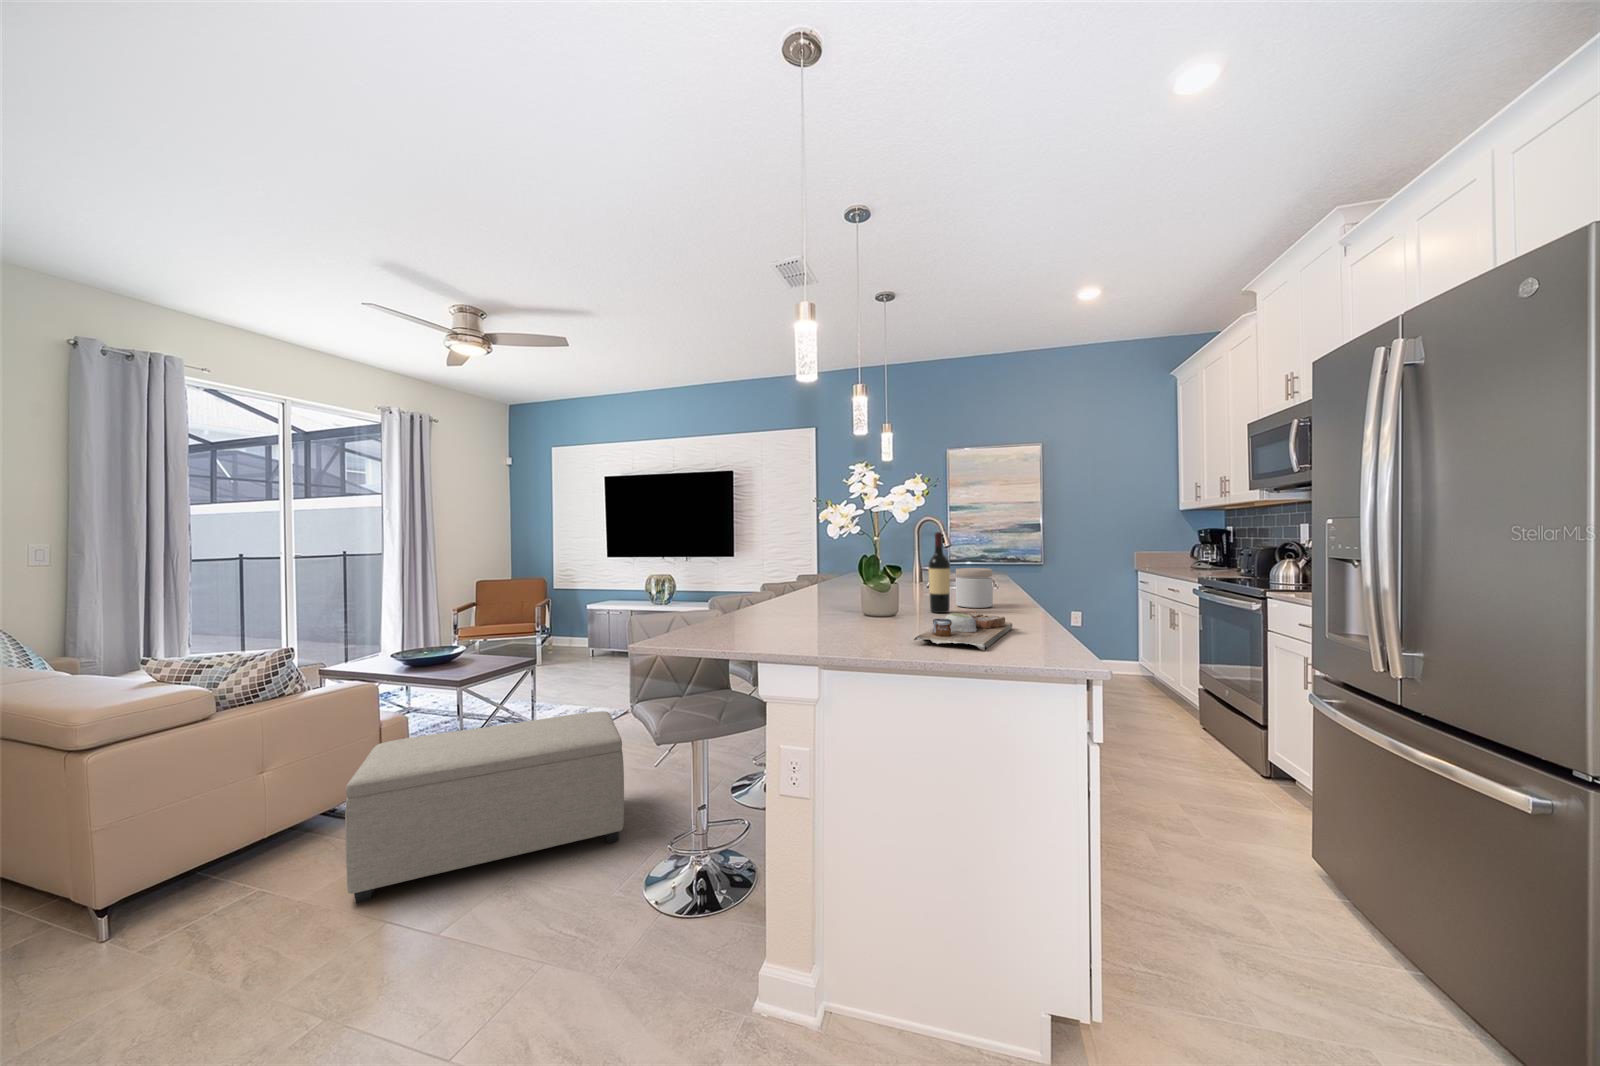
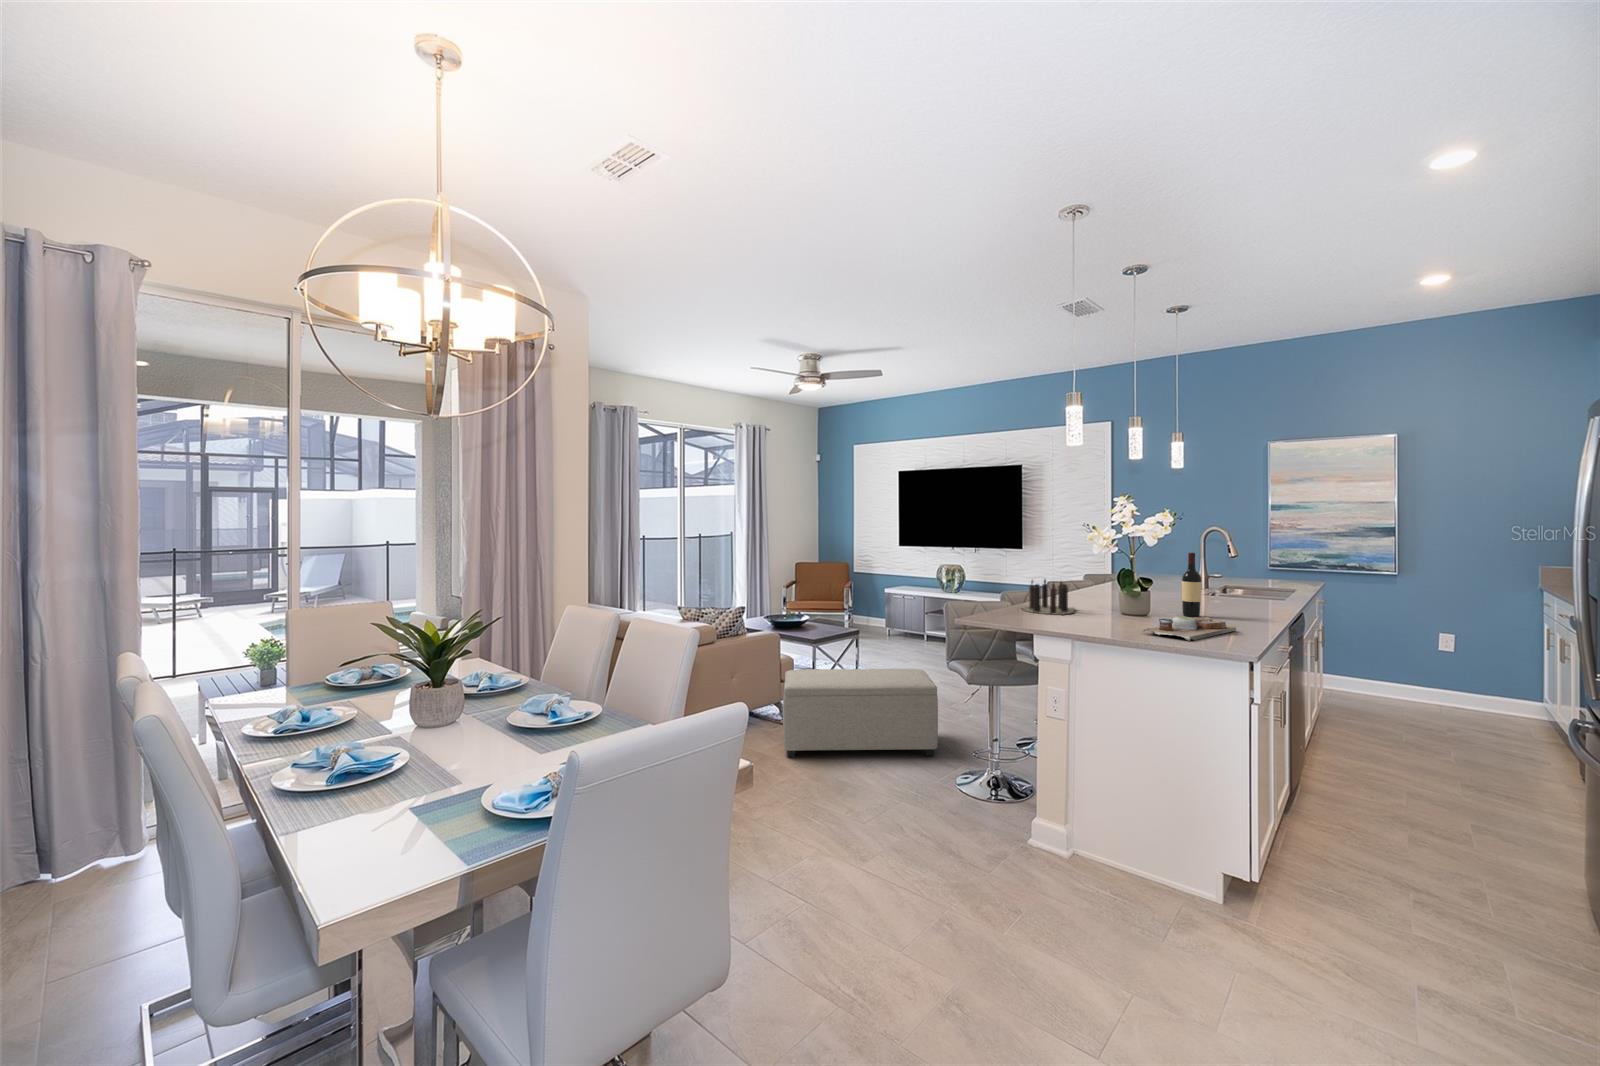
jar: present [956,568,993,608] -> none [1213,581,1249,615]
candle: none [726,573,827,623] -> present [1022,579,1075,615]

